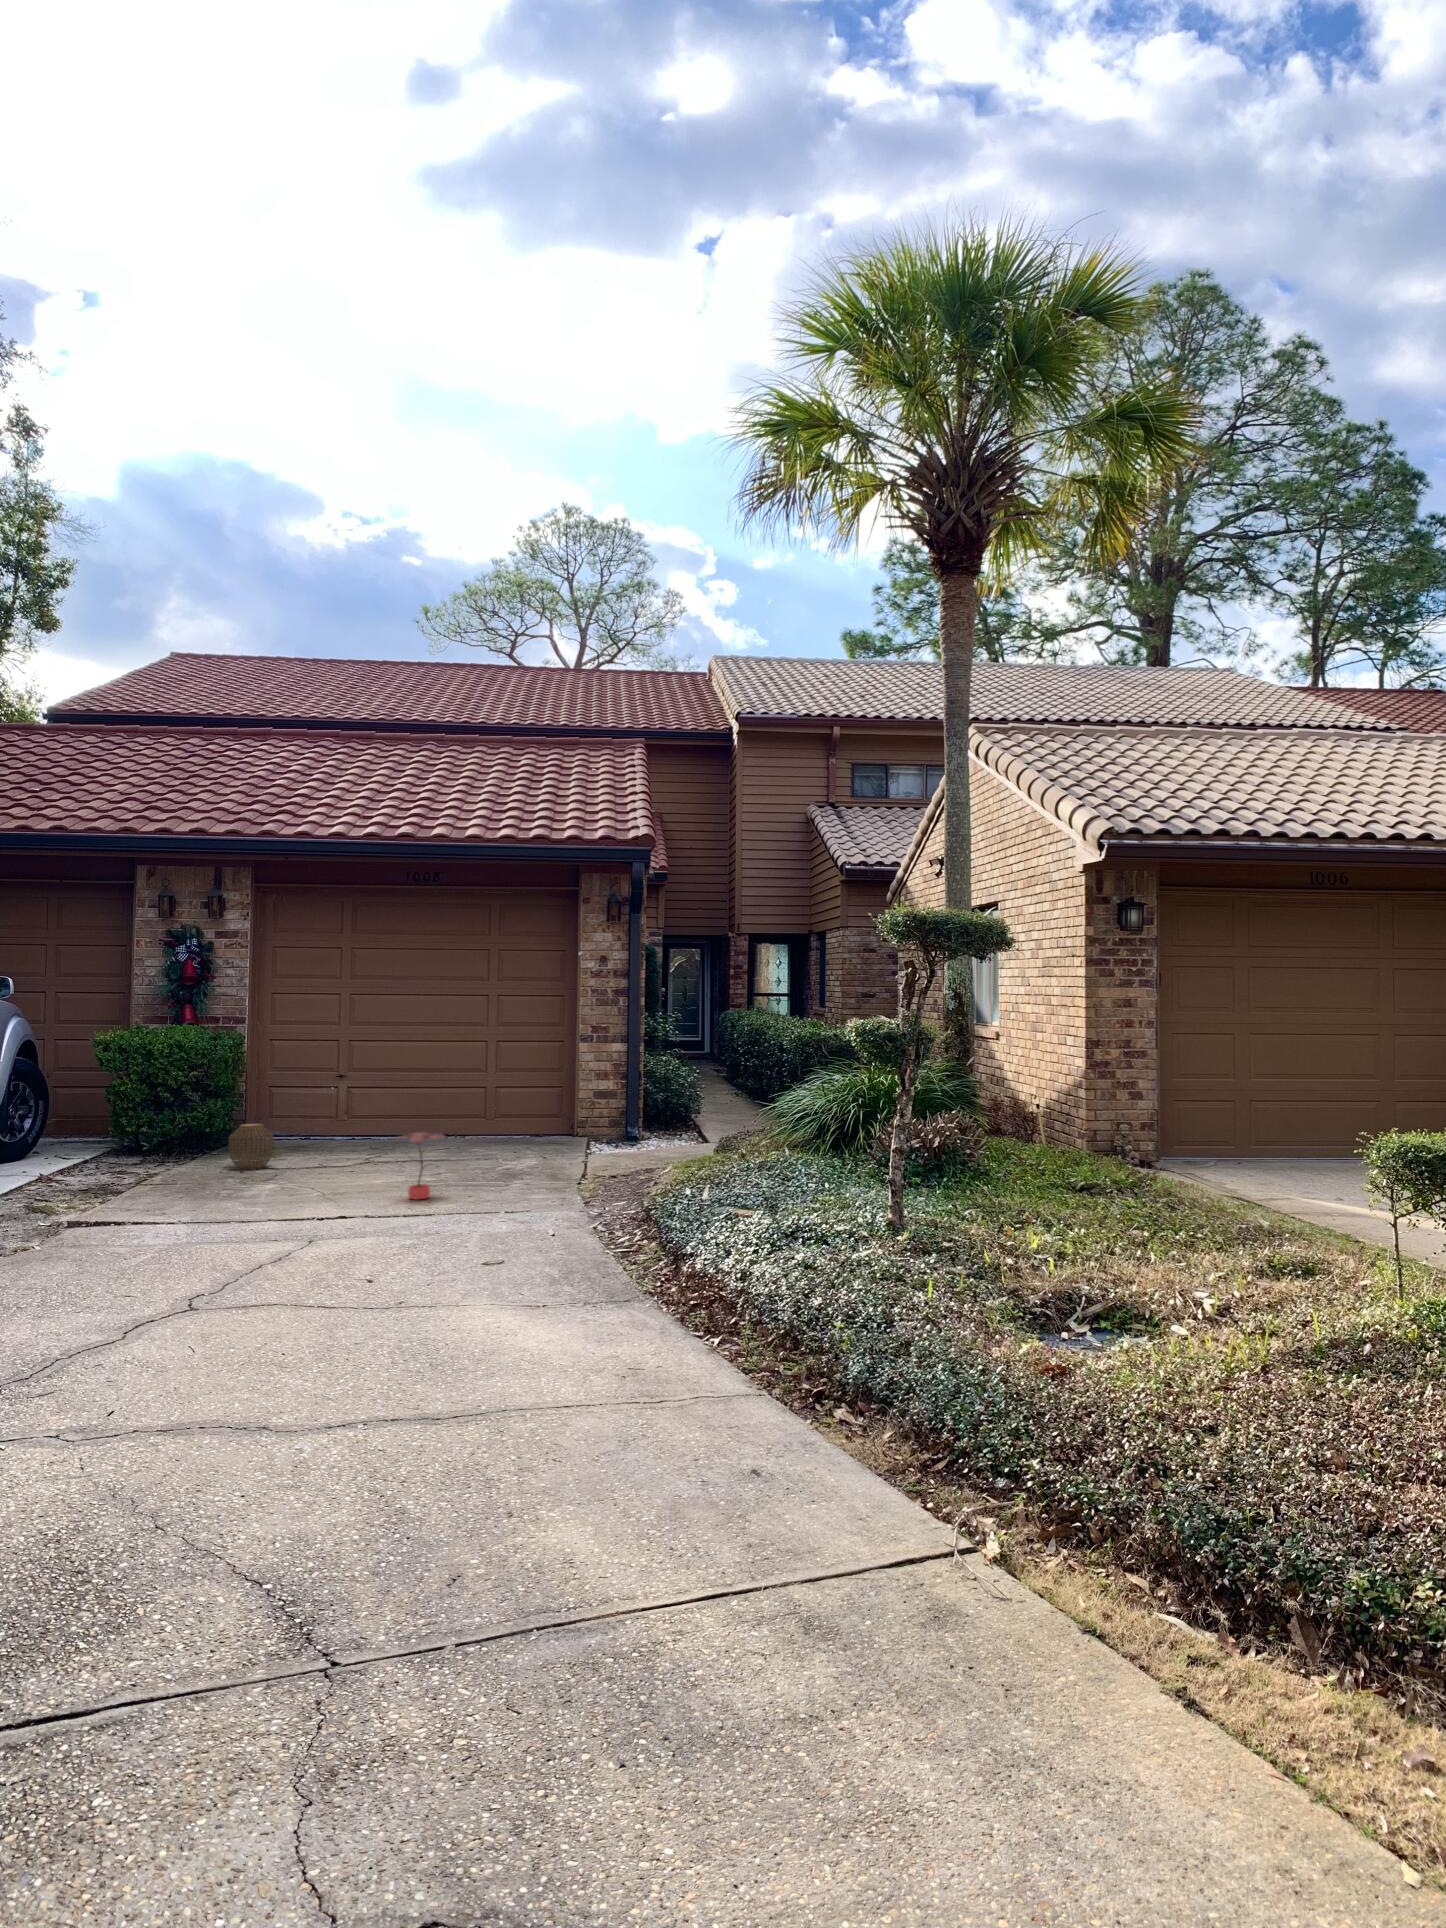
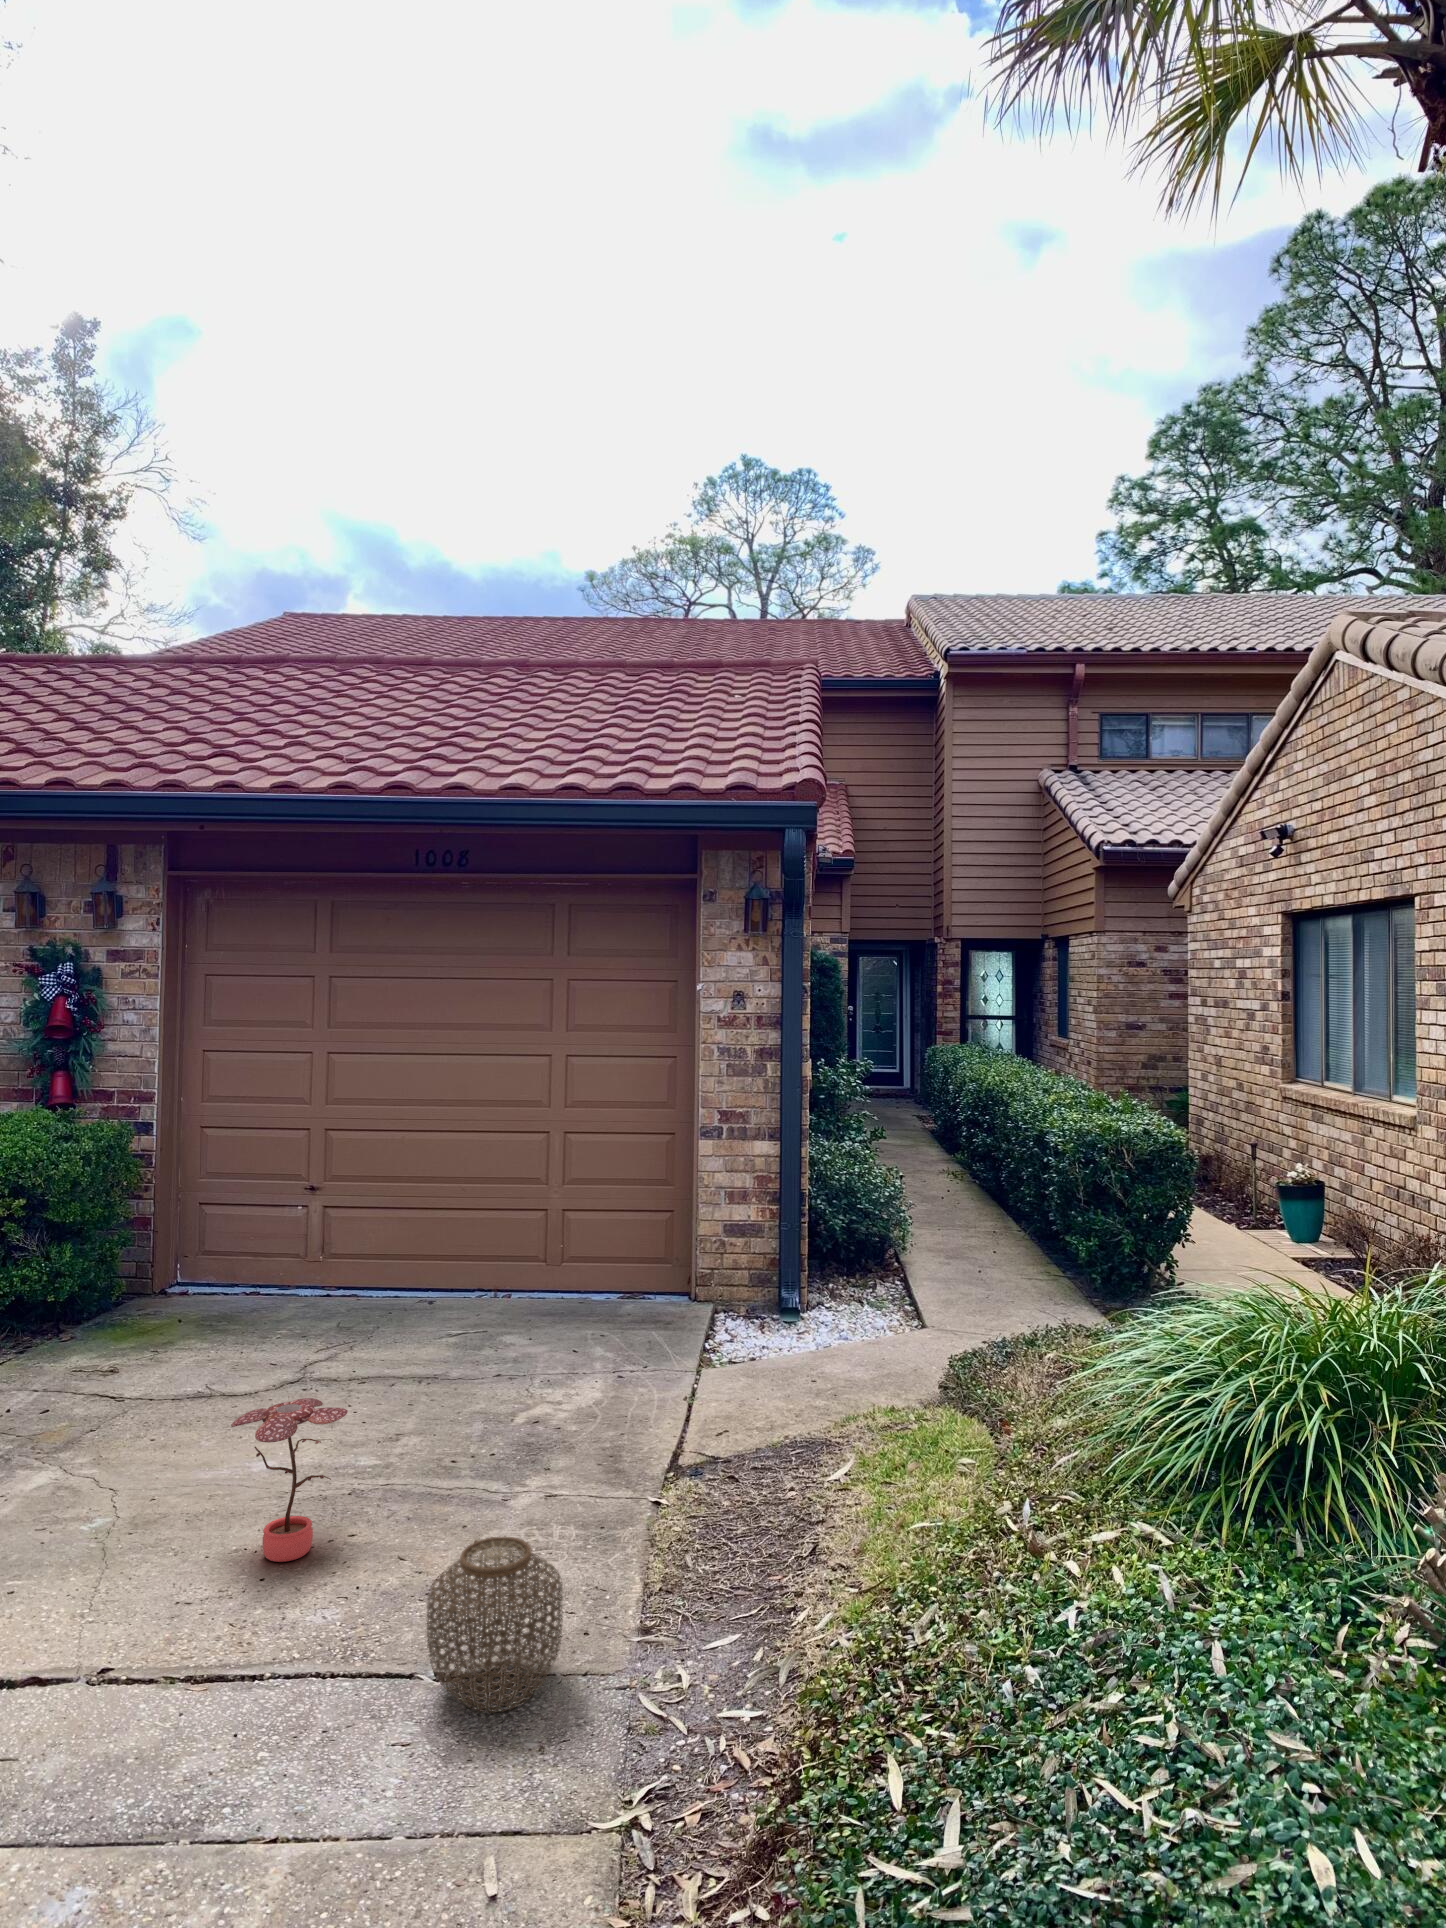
woven basket: present [229,1123,274,1170] -> present [427,1537,563,1712]

